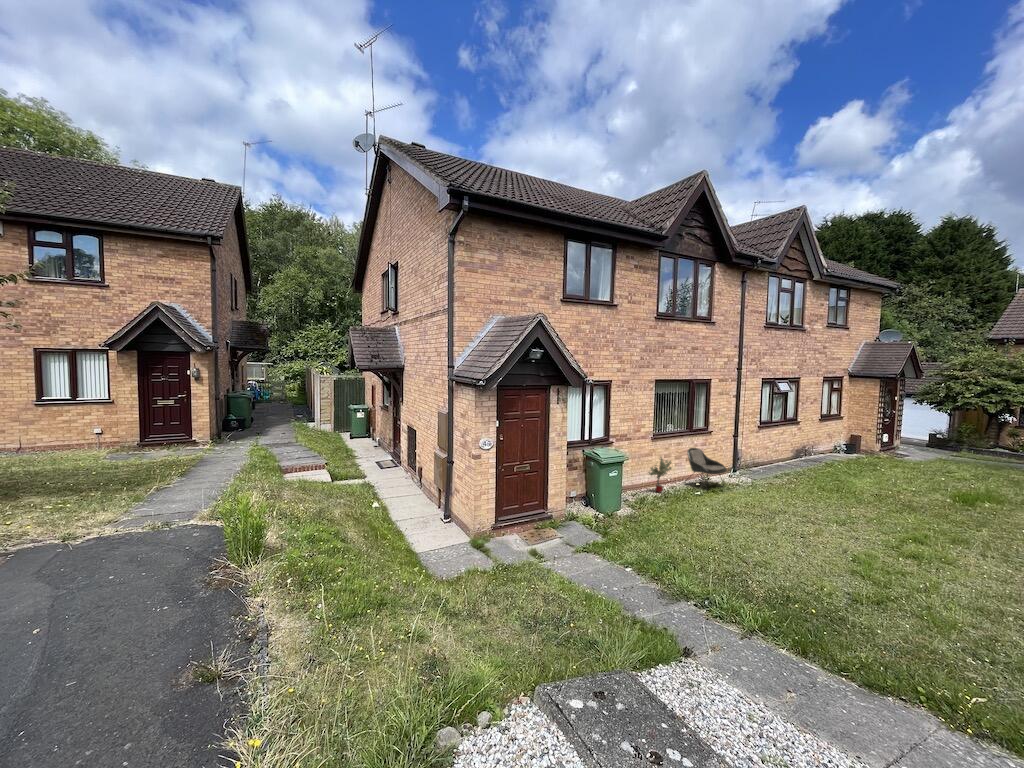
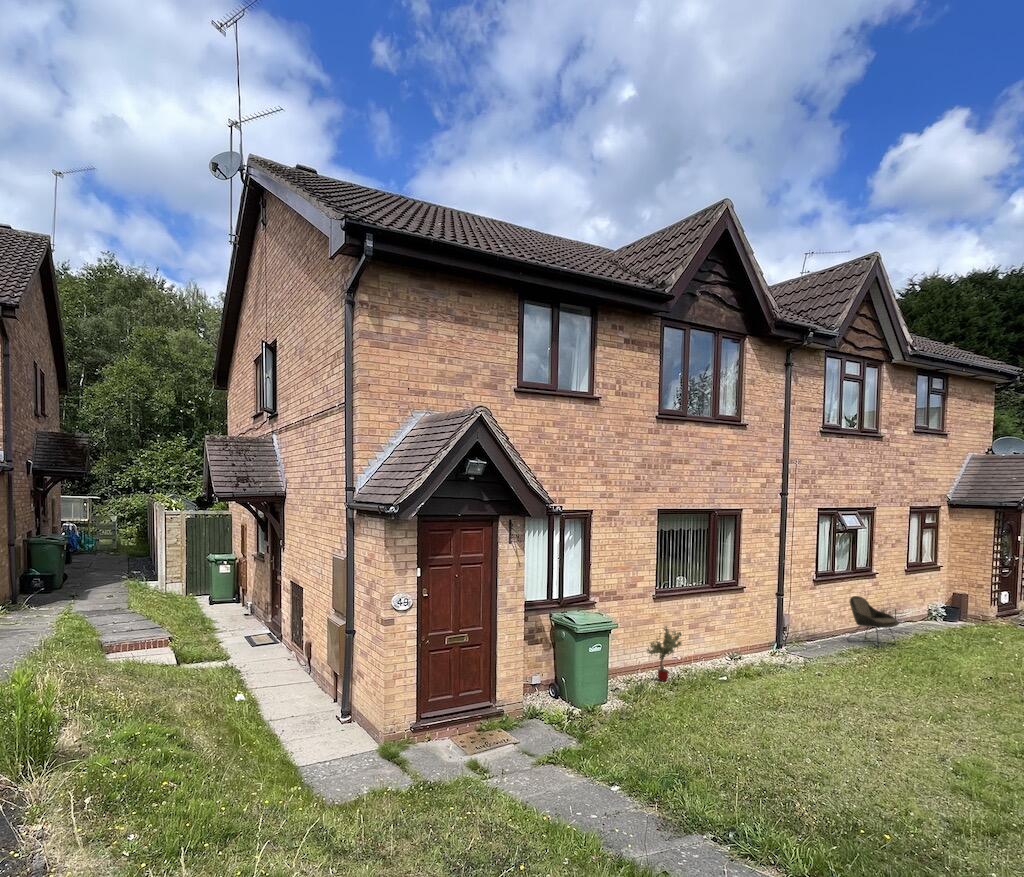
lounge chair: present [686,448,727,490] -> present [847,596,899,648]

